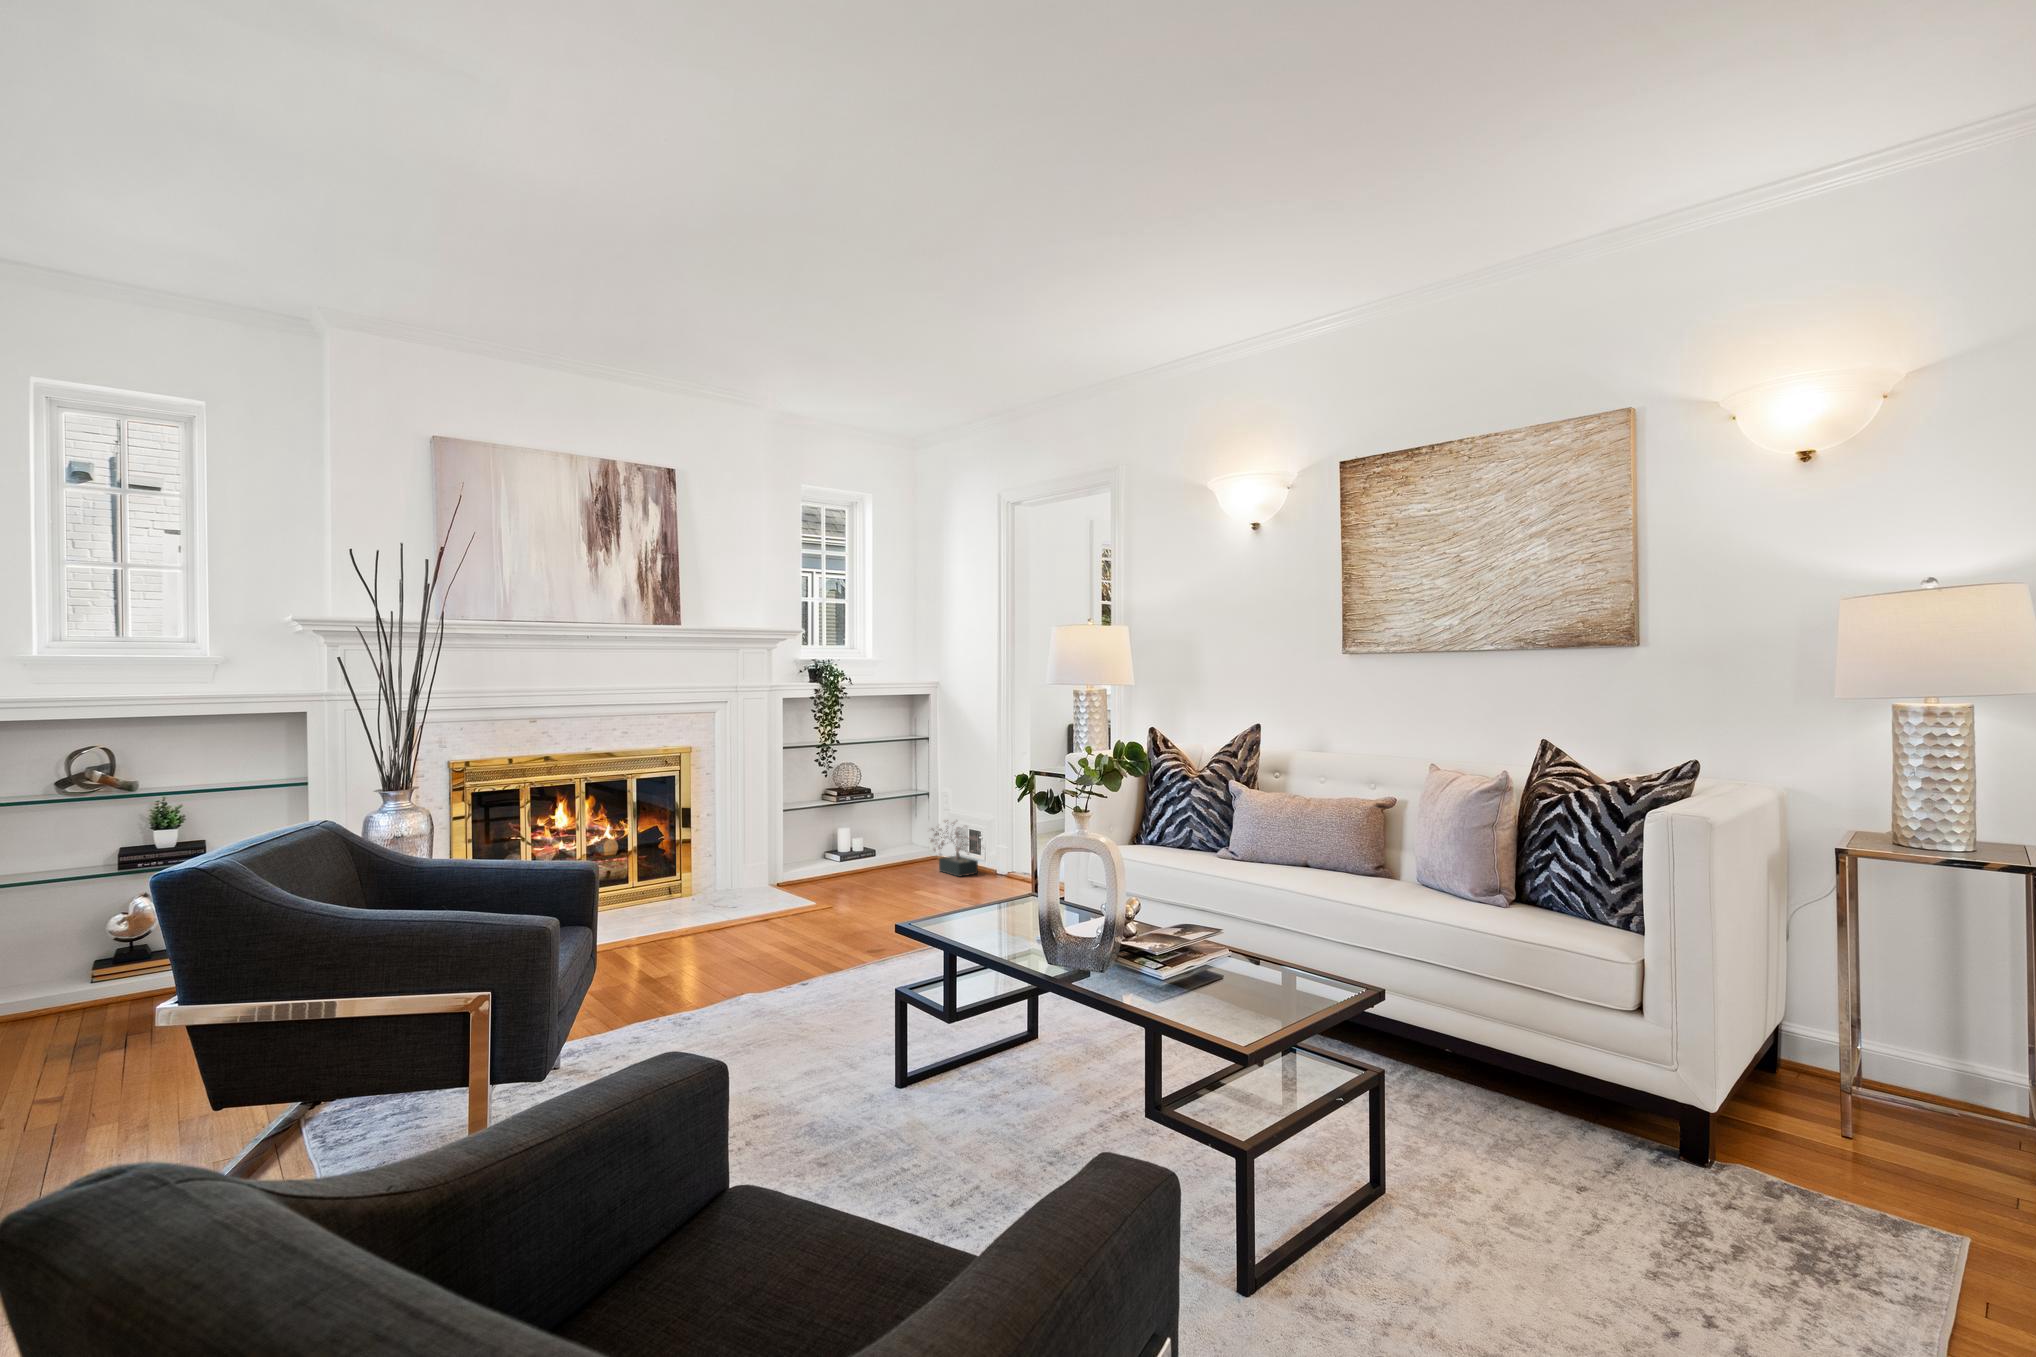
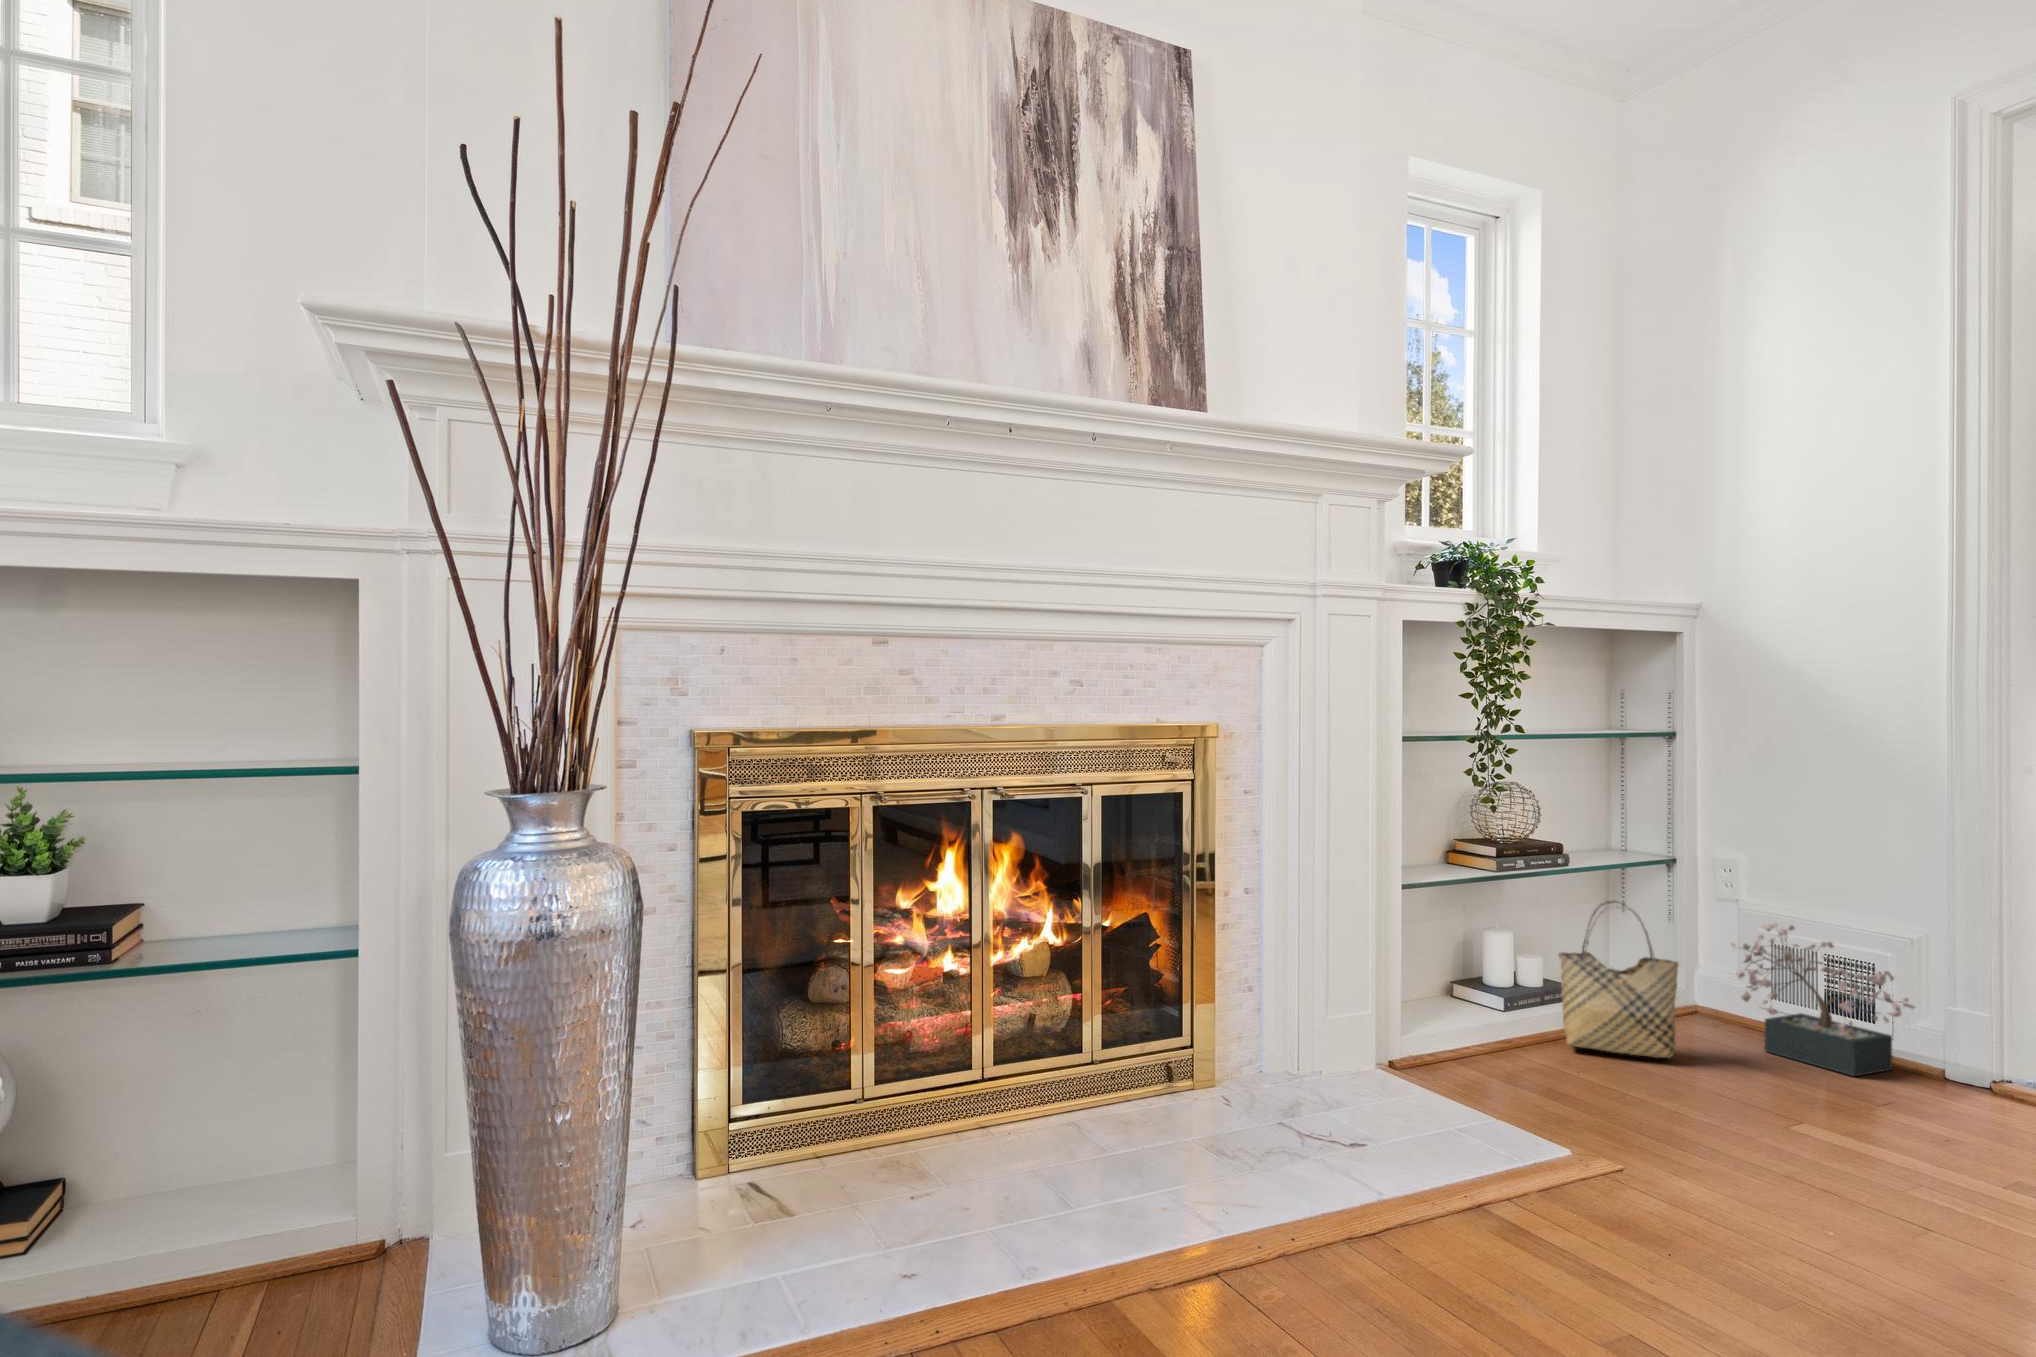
woven basket: none [857,813,902,876] -> present [1559,901,1679,1058]

